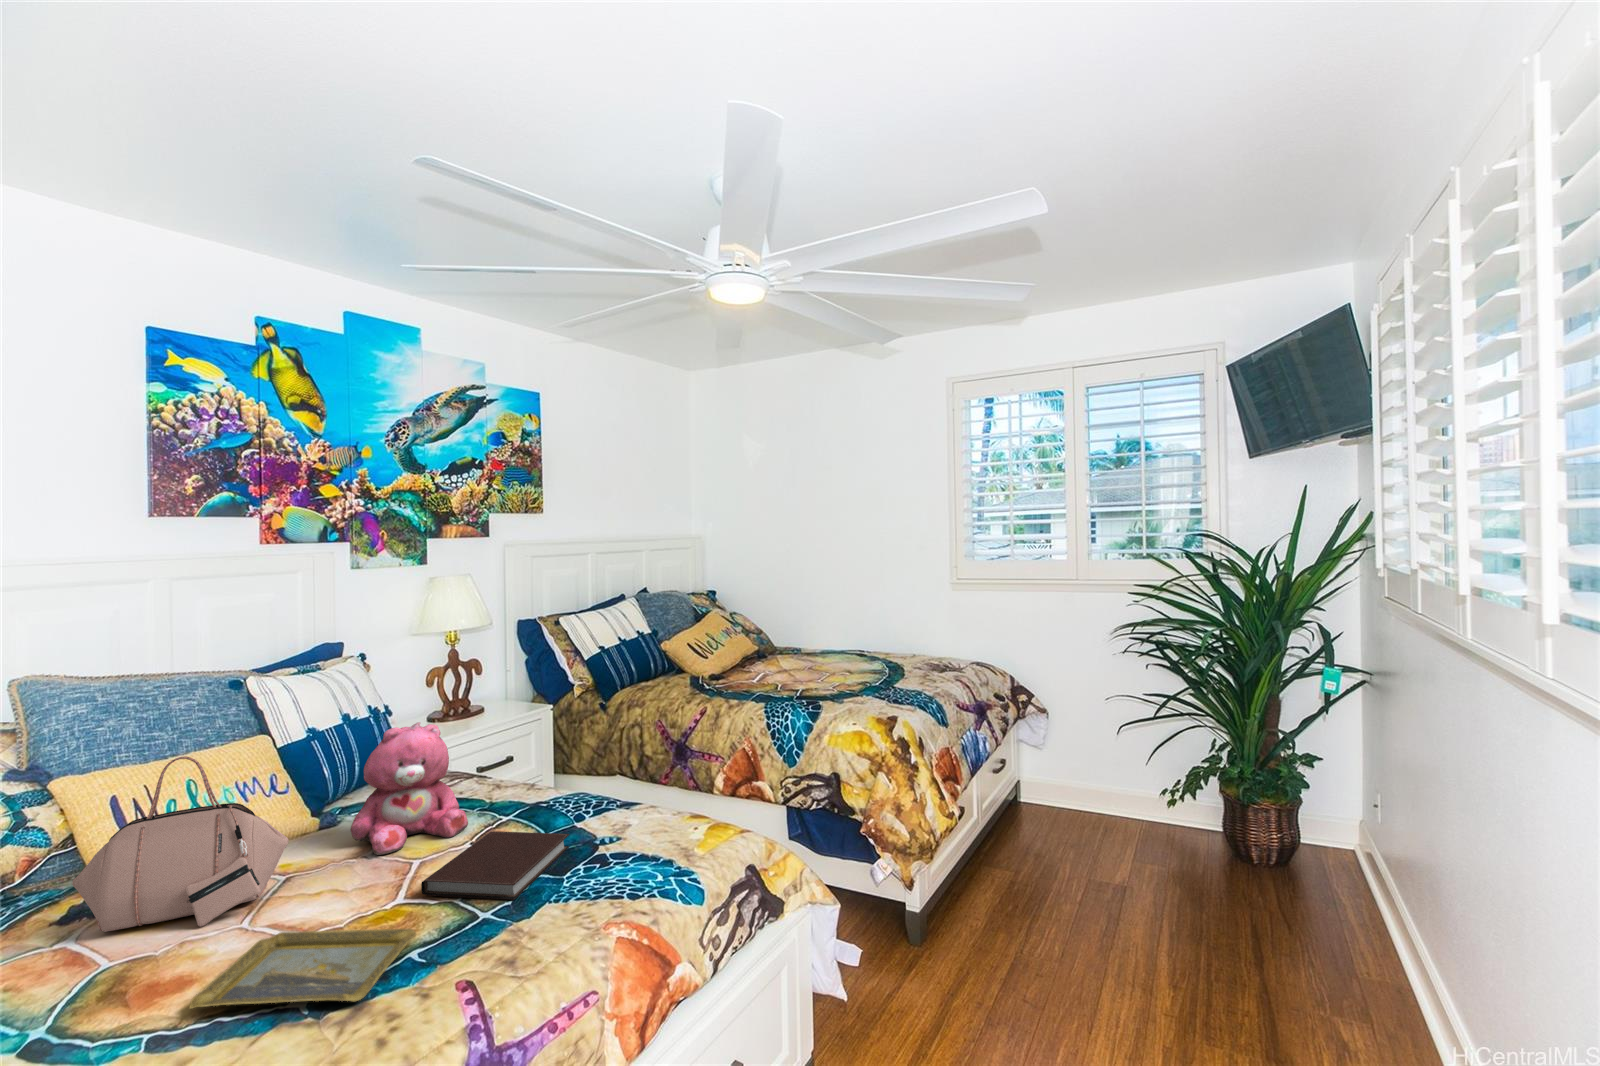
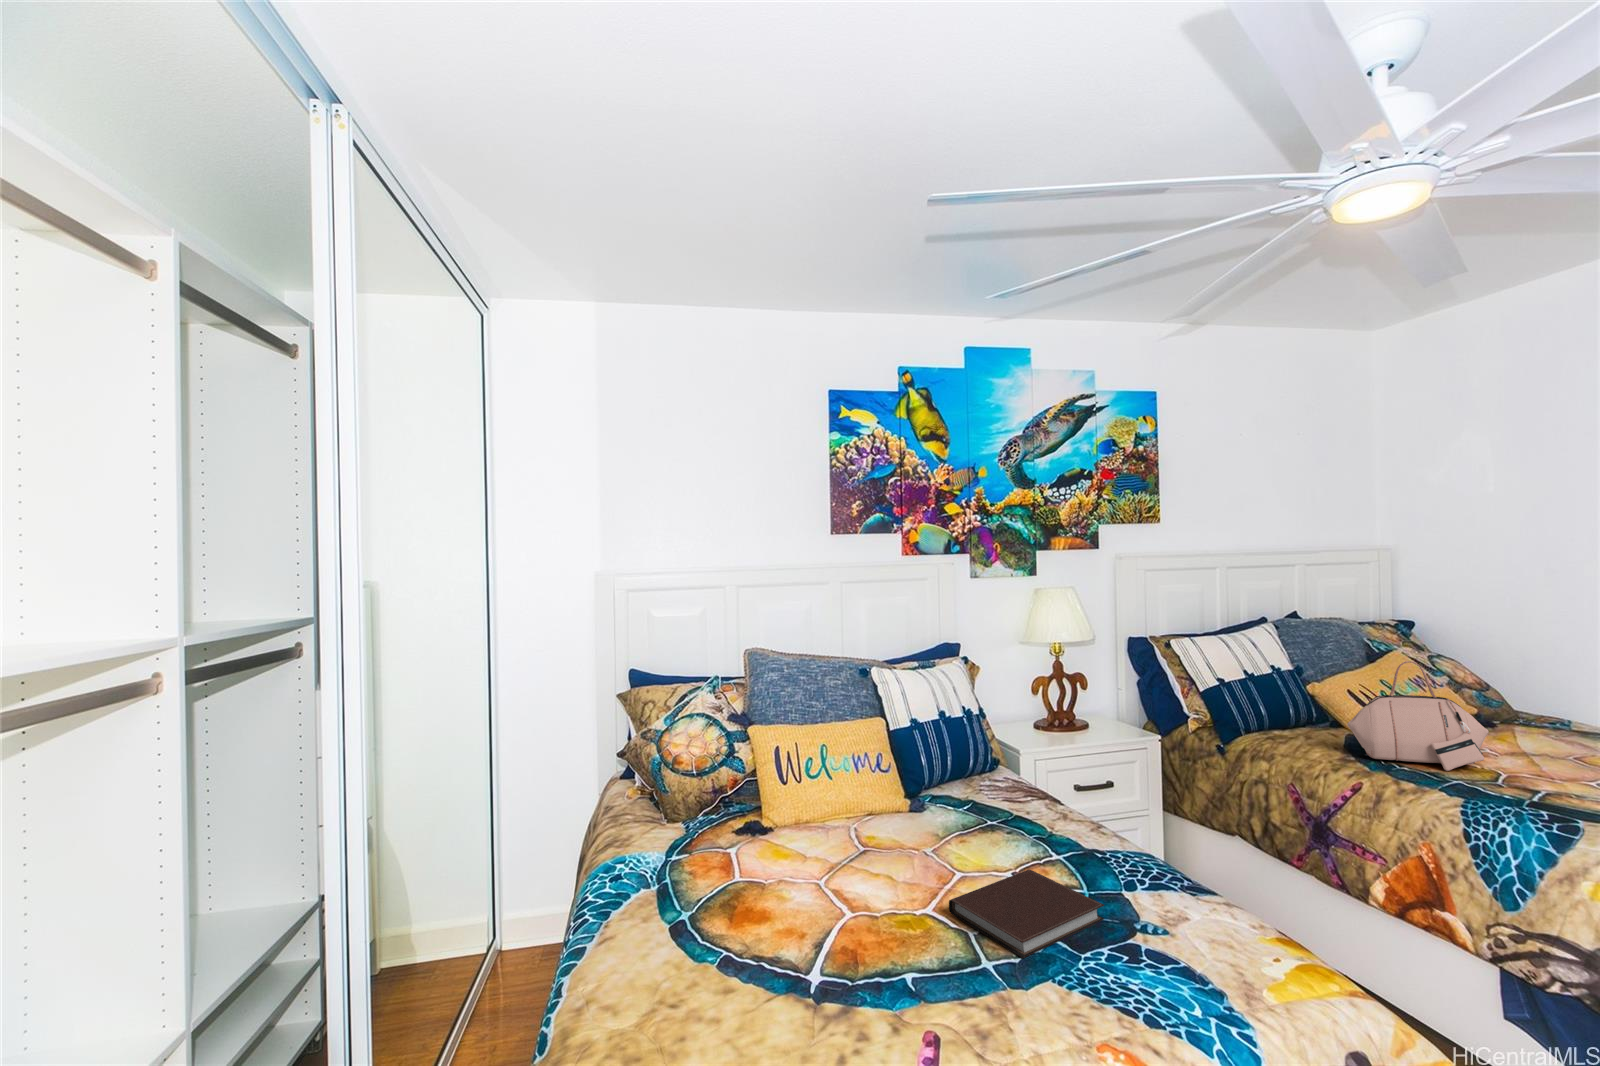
teddy bear: present [351,722,468,855] -> none [921,739,1017,860]
handbag: present [72,757,289,932] -> present [1347,661,1489,771]
tray: present [190,928,416,1009] -> none [768,900,926,997]

